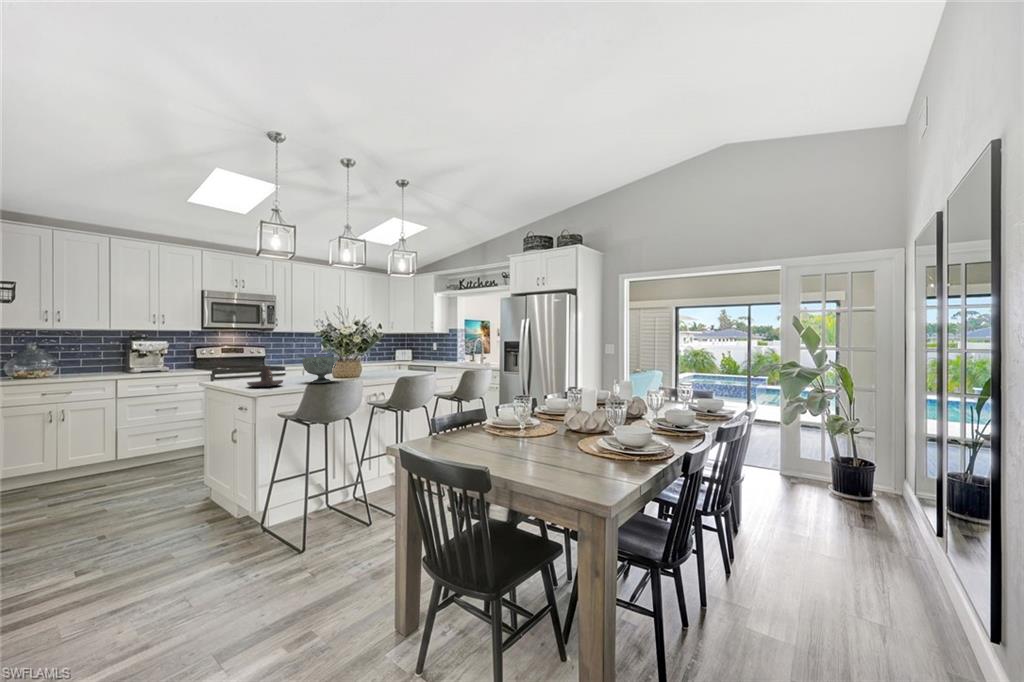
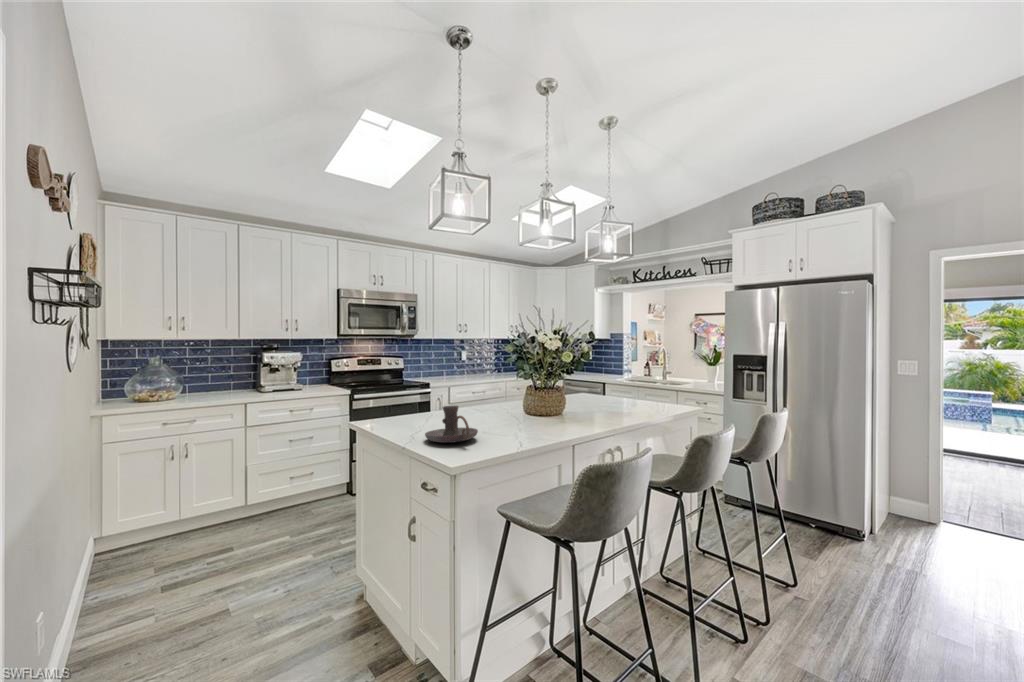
decorative bowl: present [302,357,339,383] -> none [497,389,553,432]

